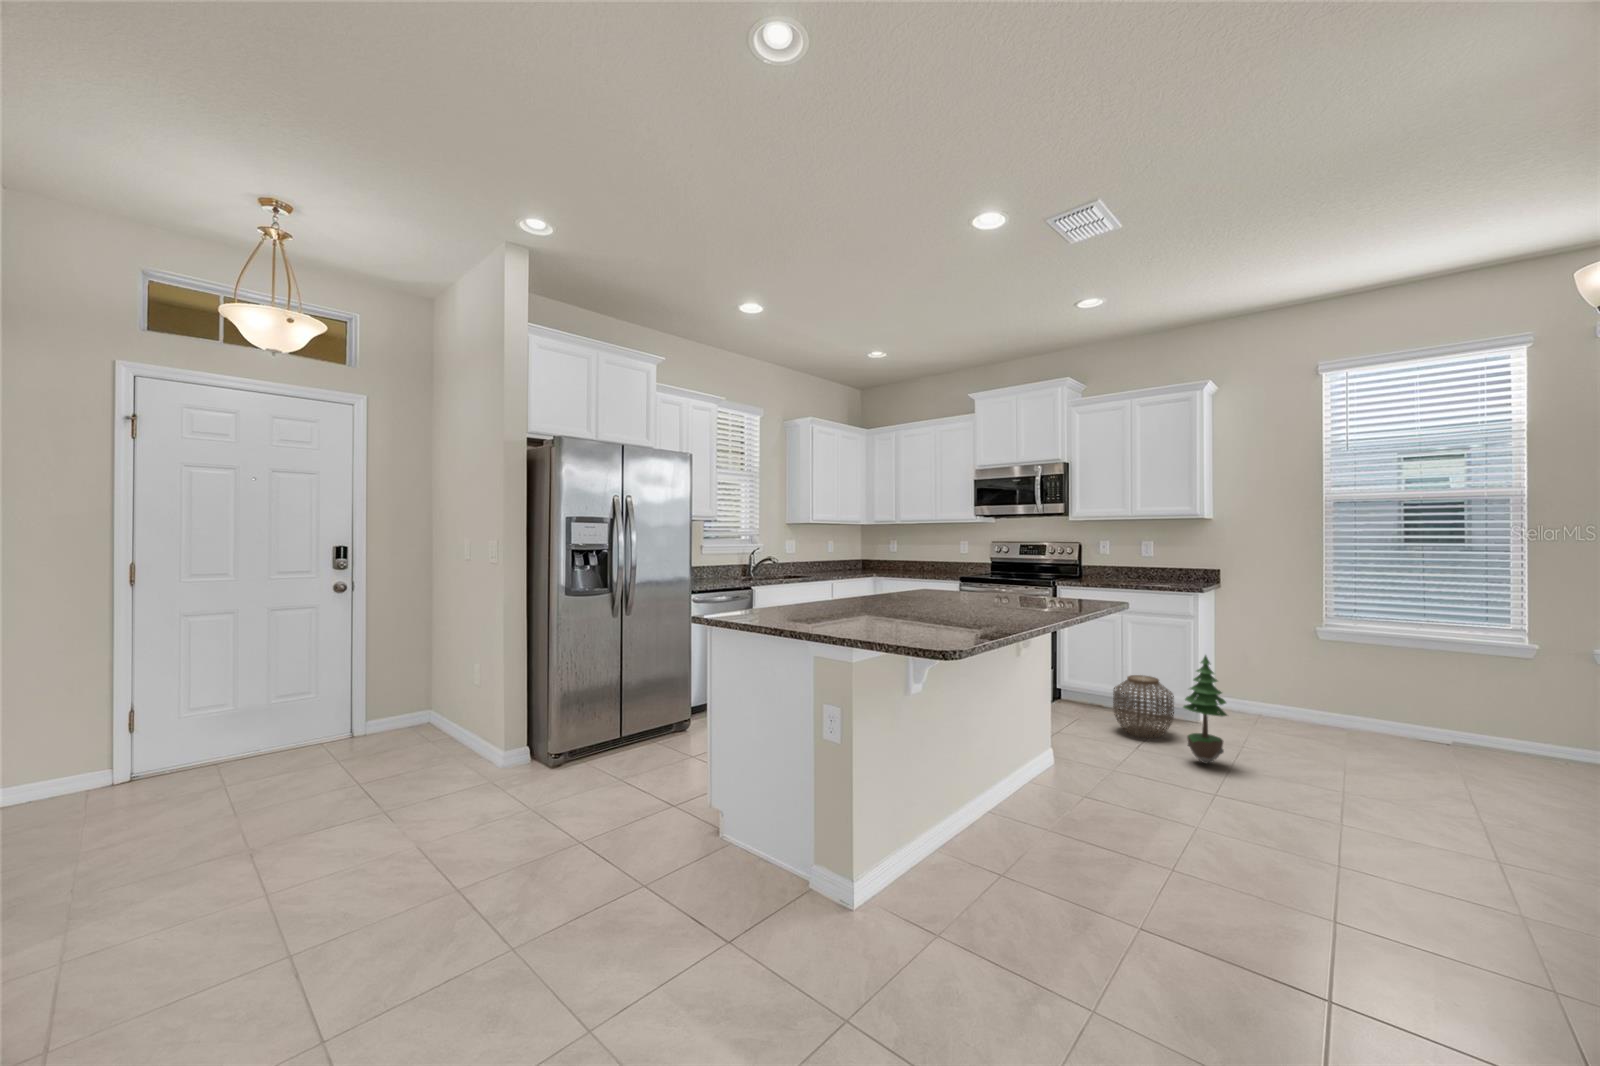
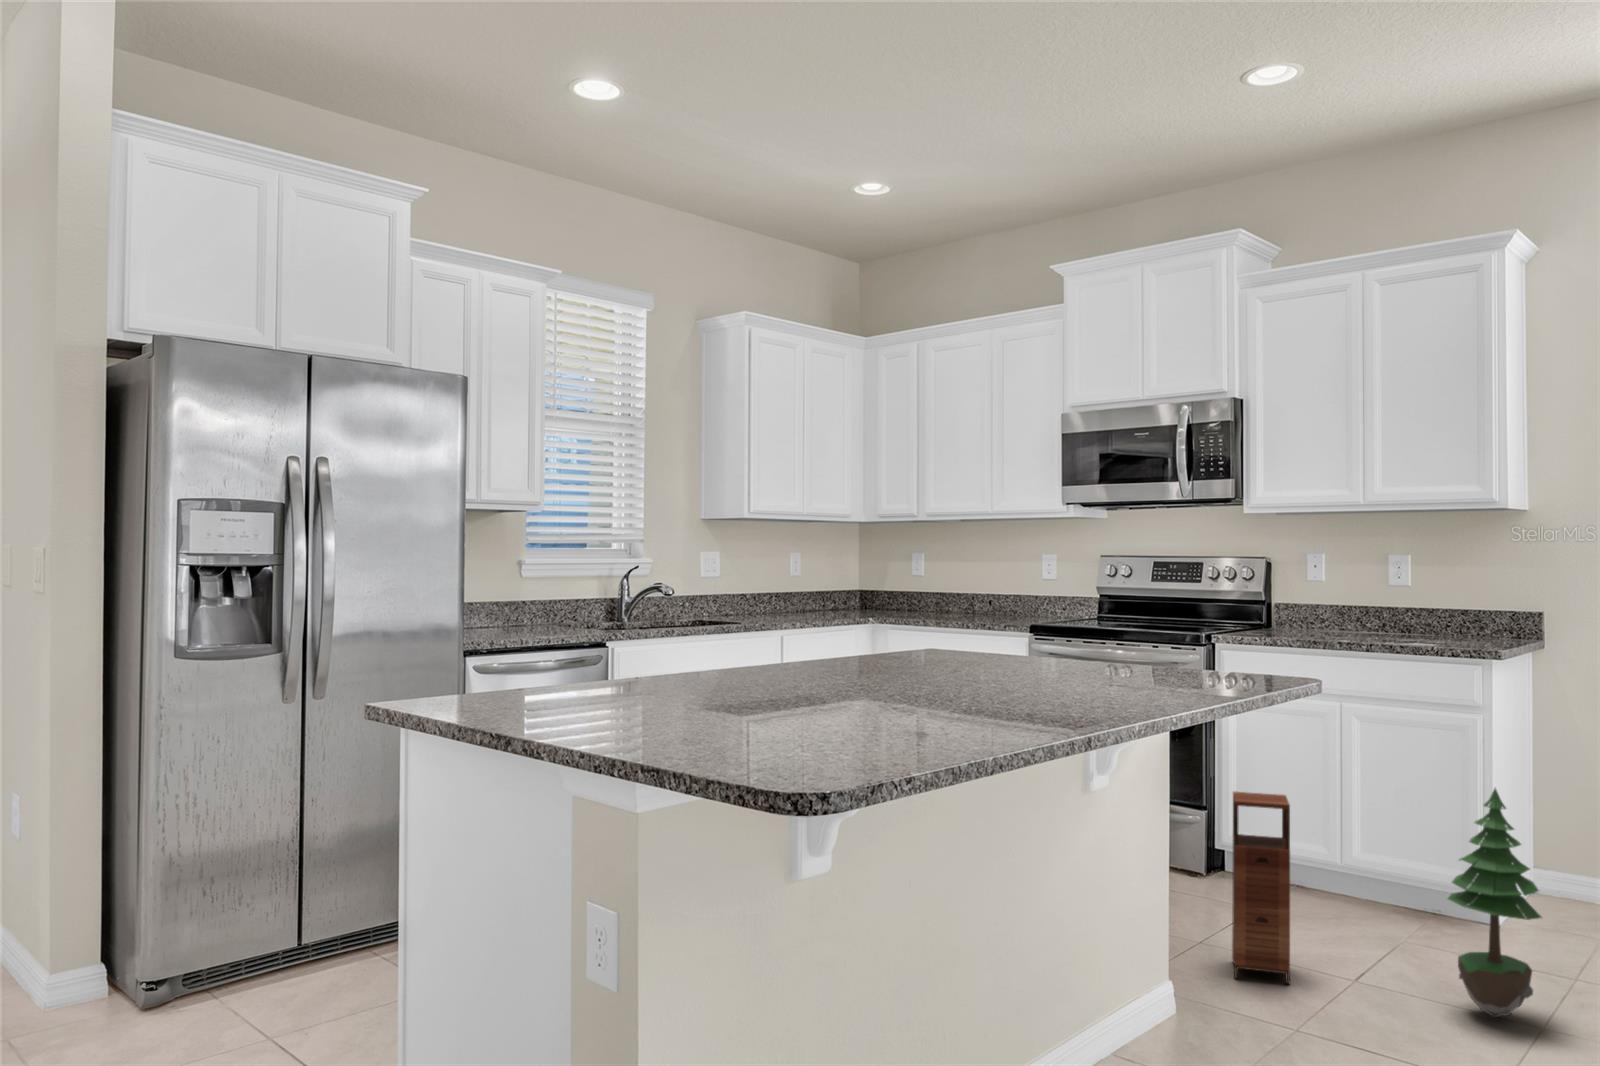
storage cabinet: none [1075,658,1105,751] -> present [1232,792,1290,984]
woven basket: present [1113,675,1174,738] -> none [1315,826,1438,958]

